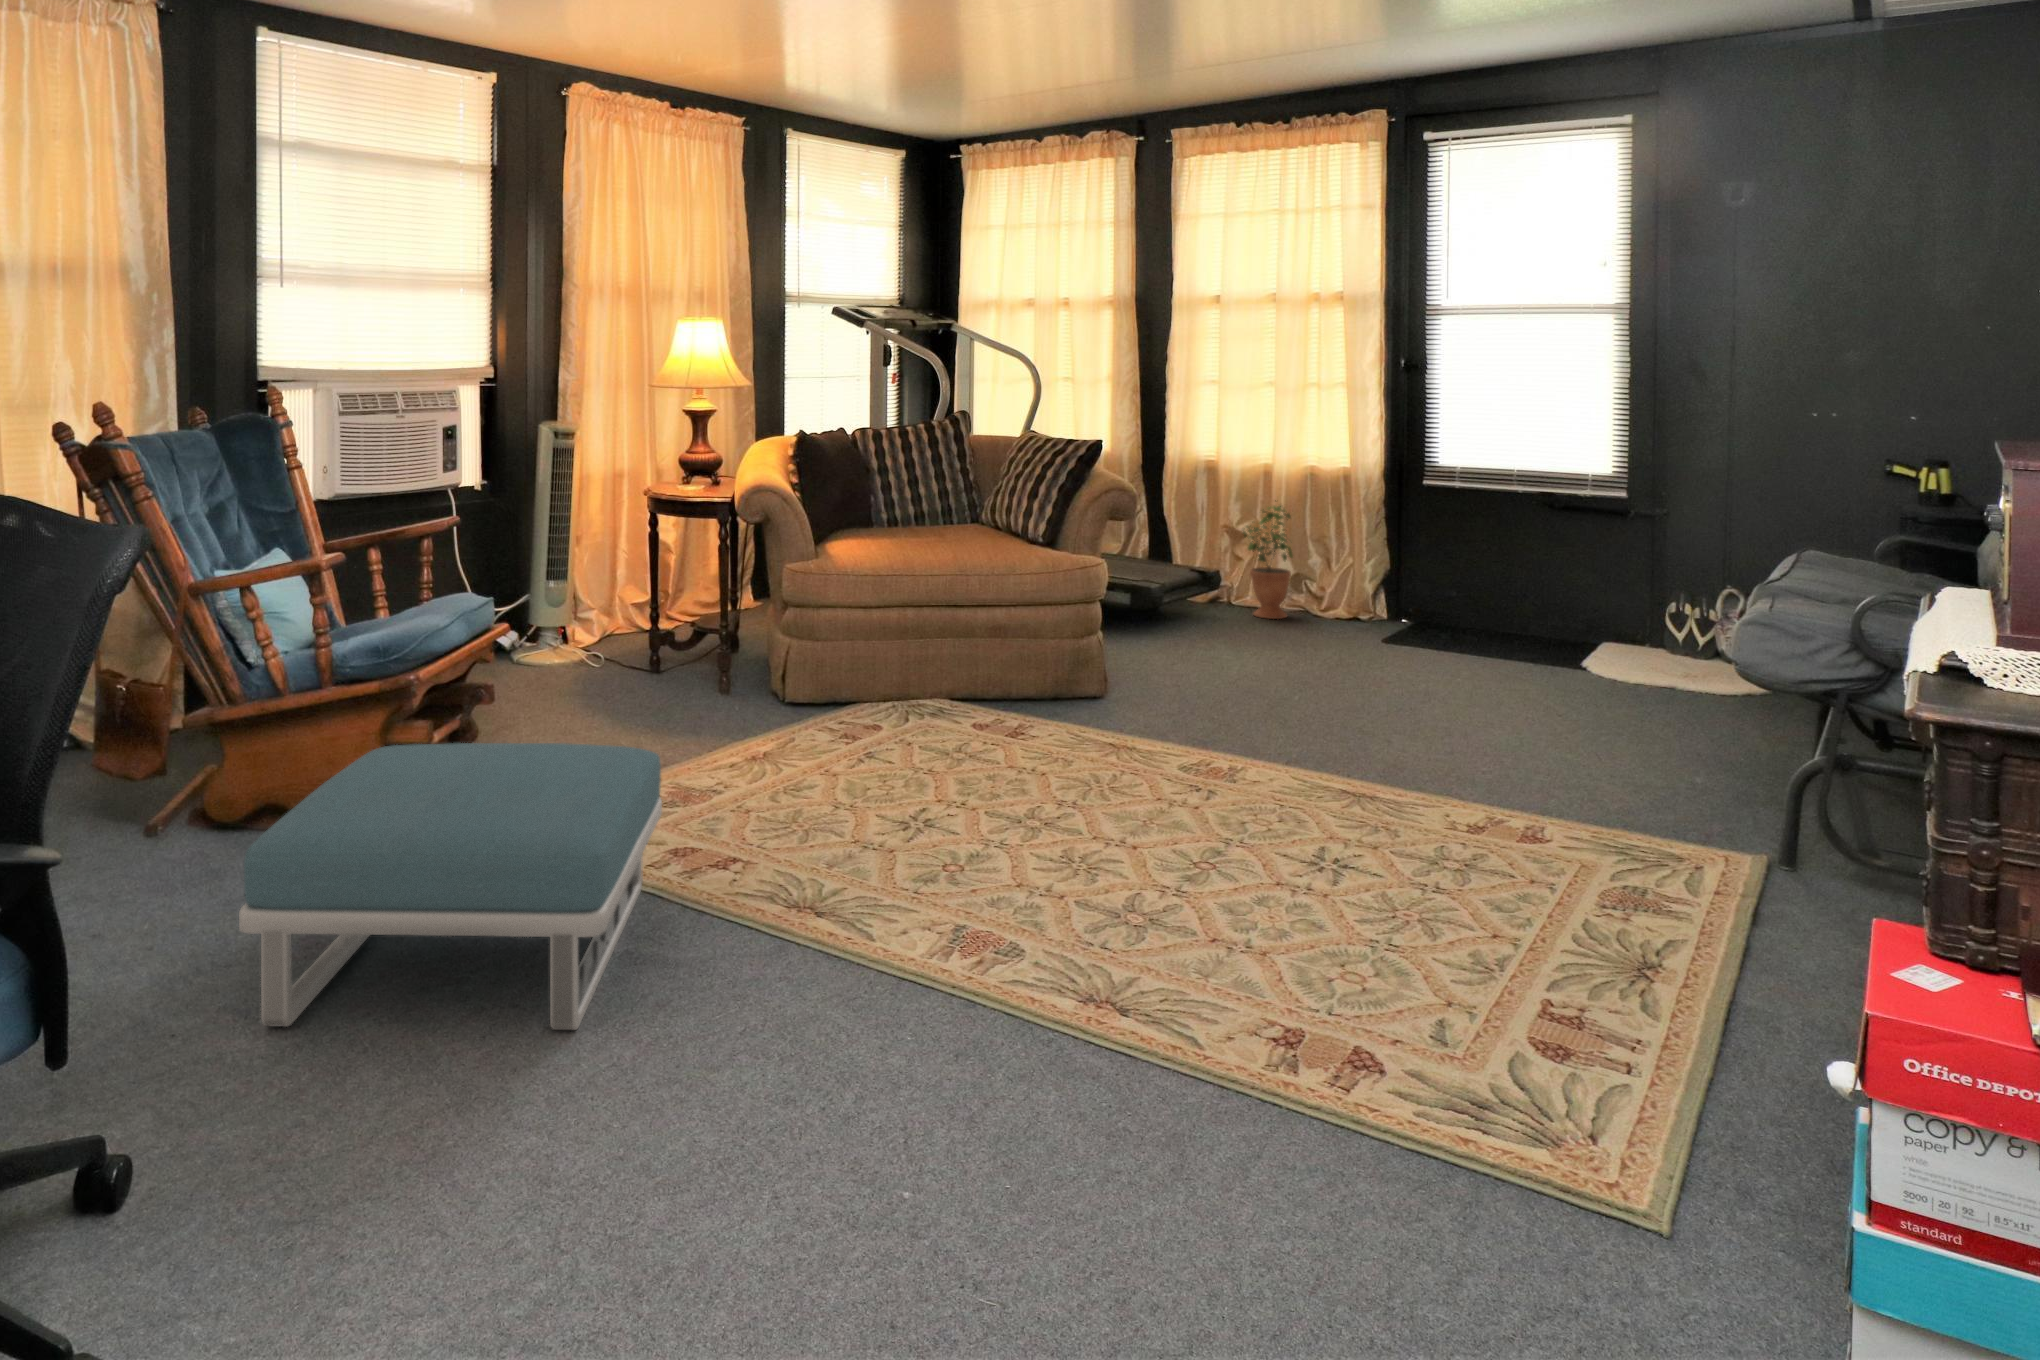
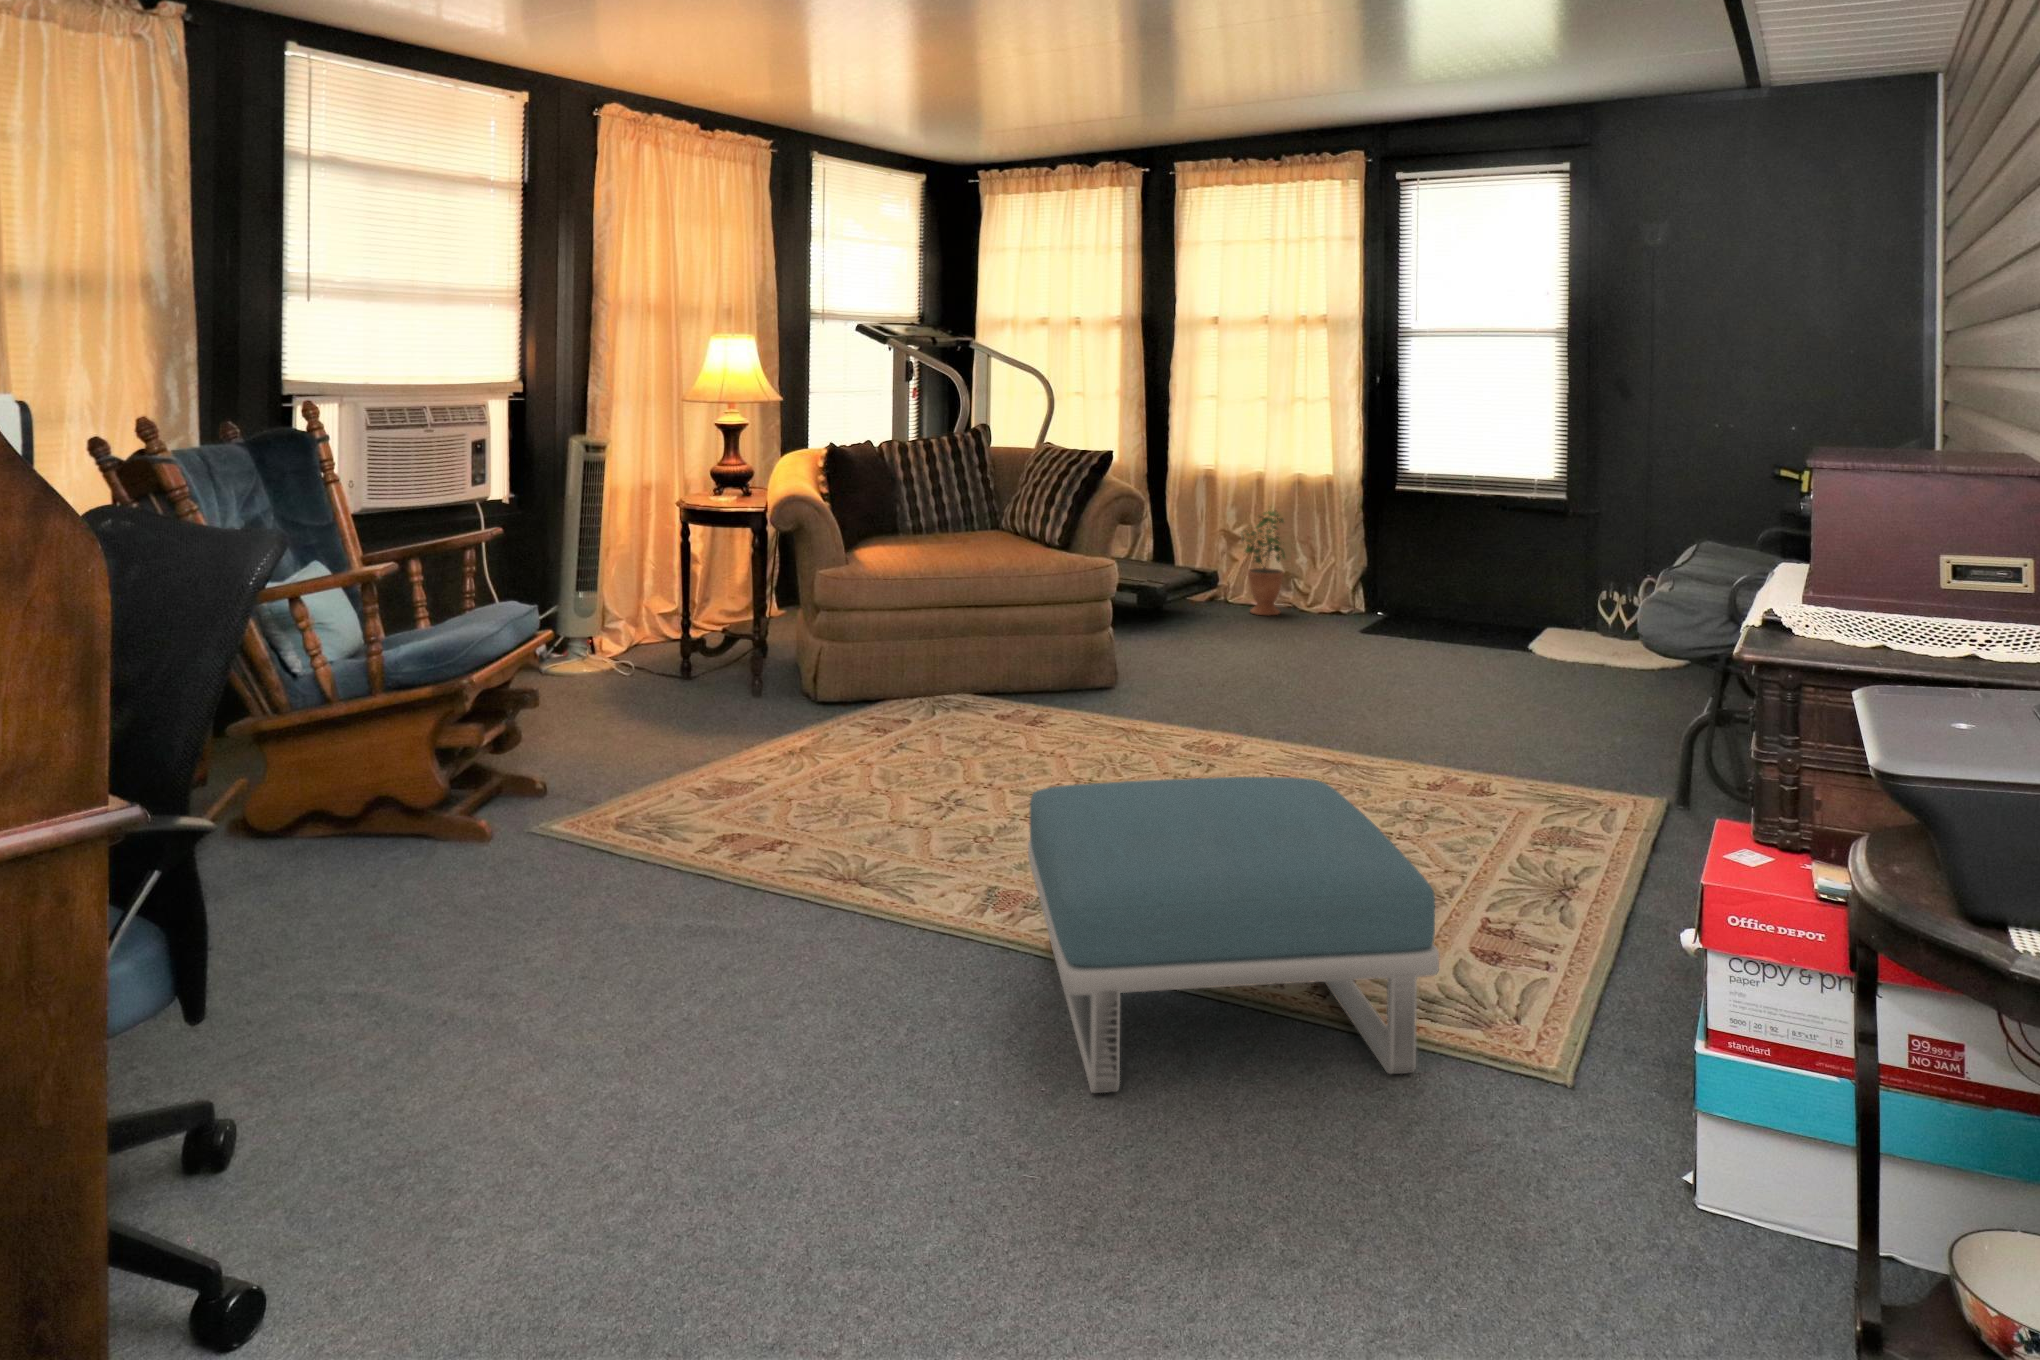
footstool: present [239,743,662,1030] -> present [1028,777,1439,1093]

